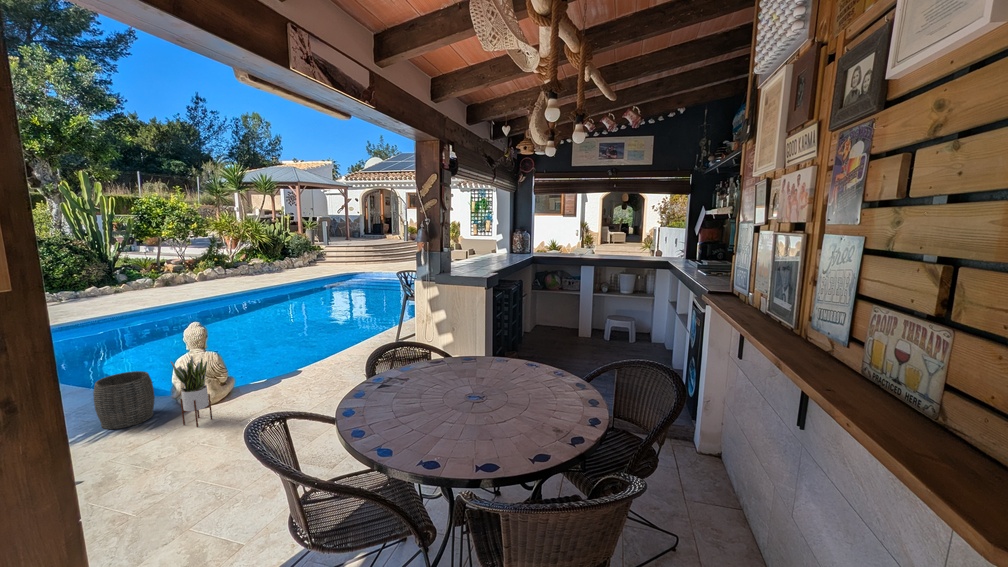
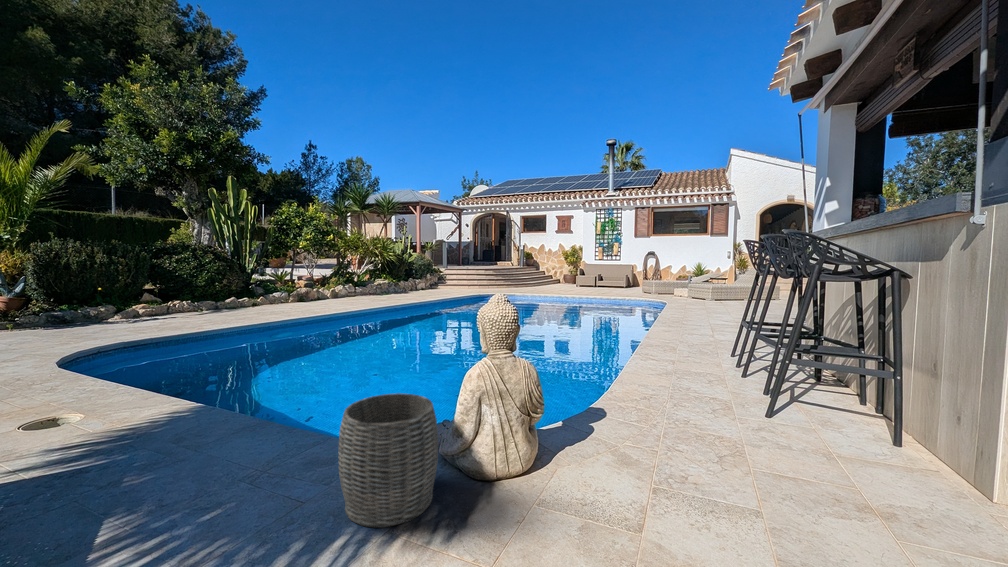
potted plant: present [171,356,212,427] -> none [521,363,571,536]

